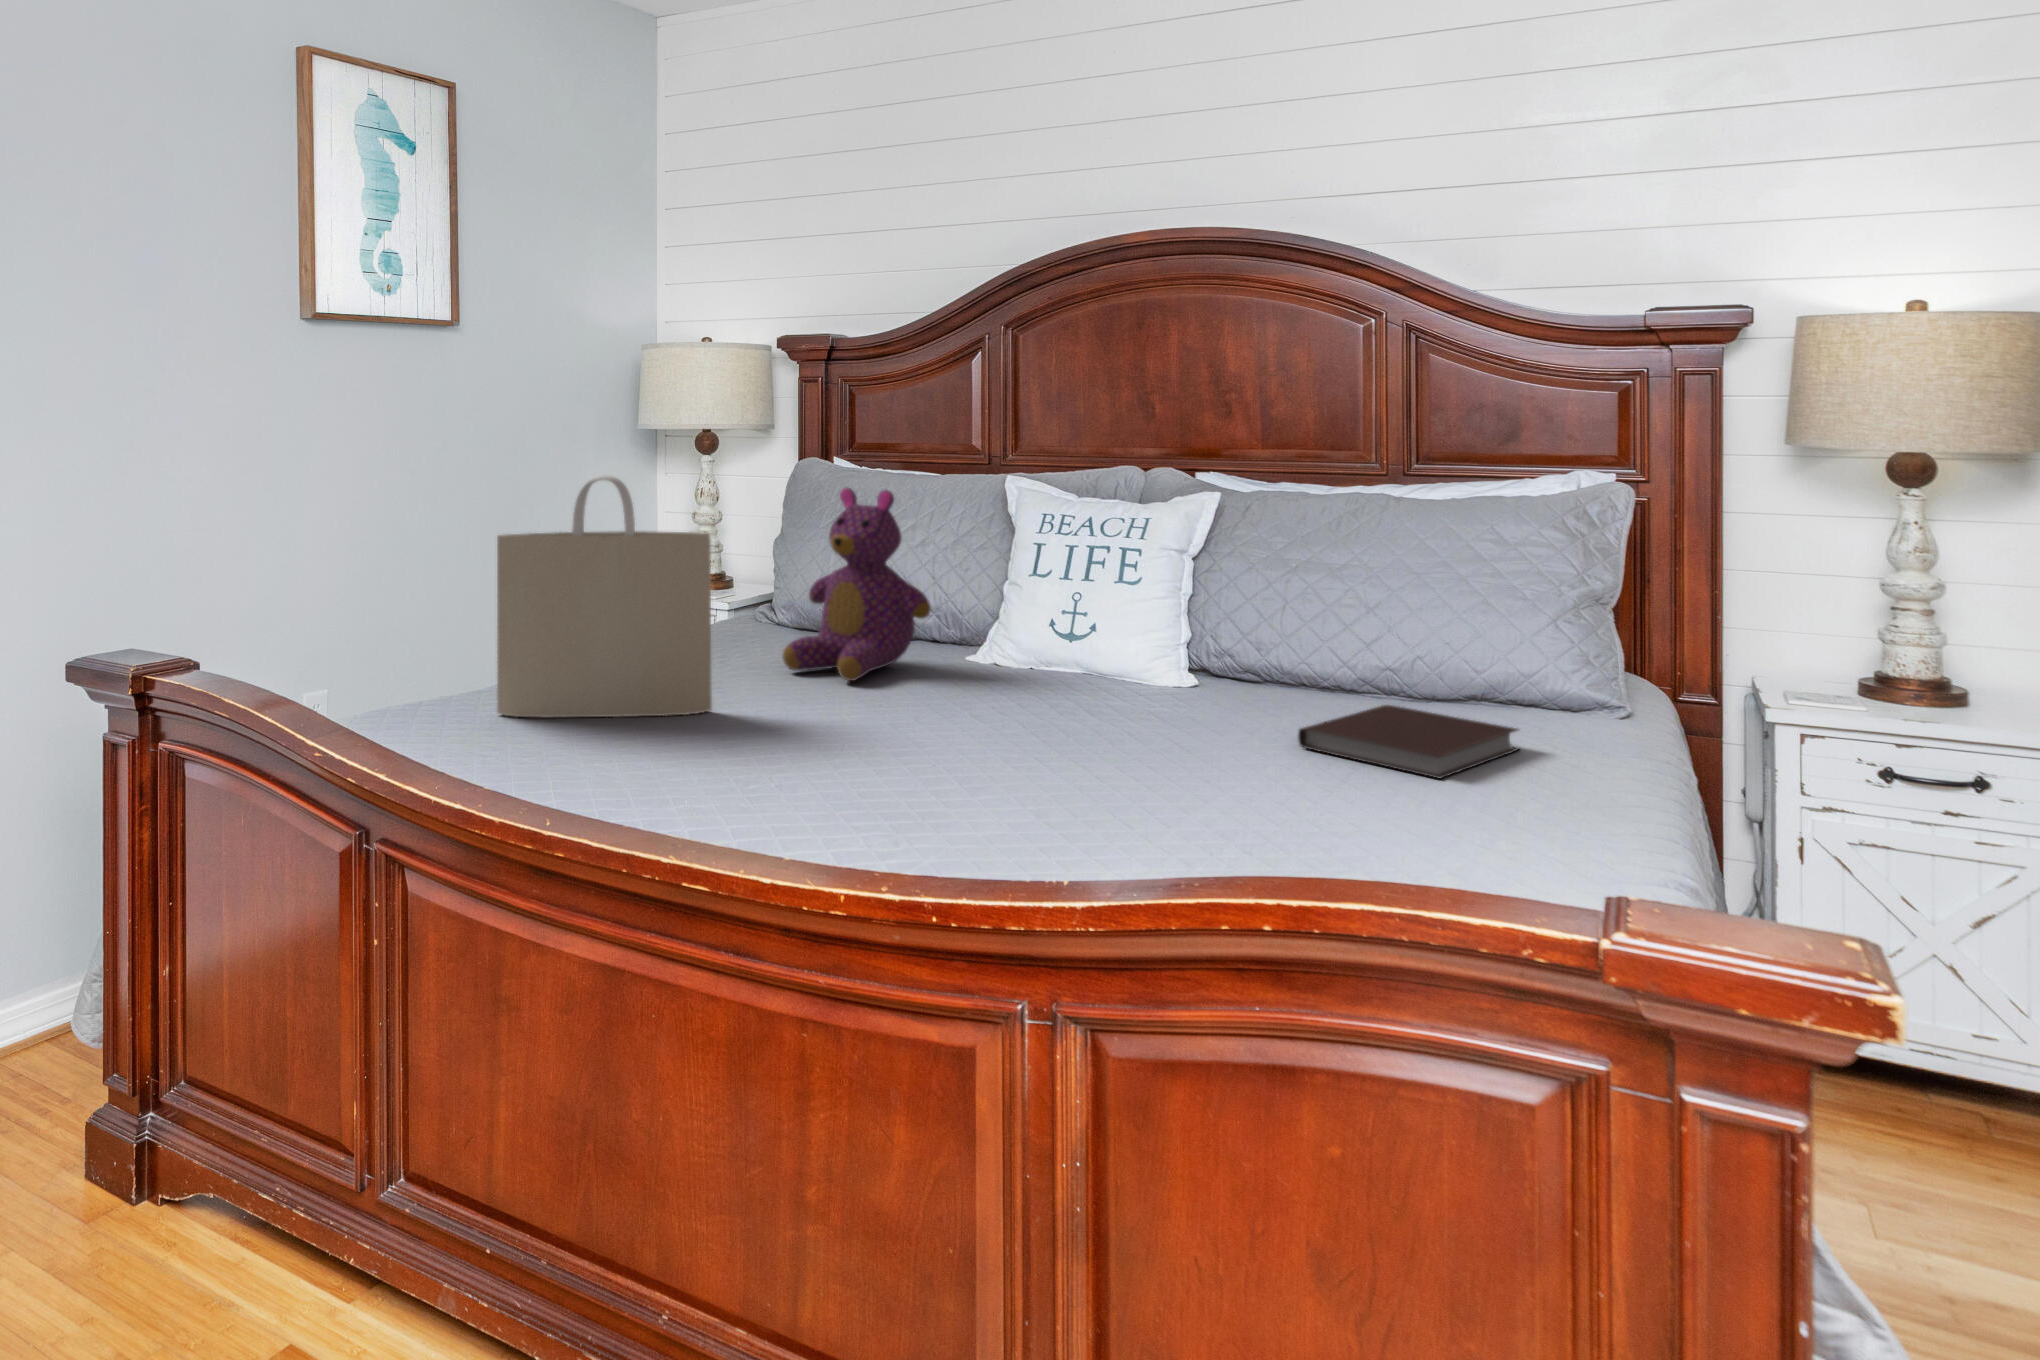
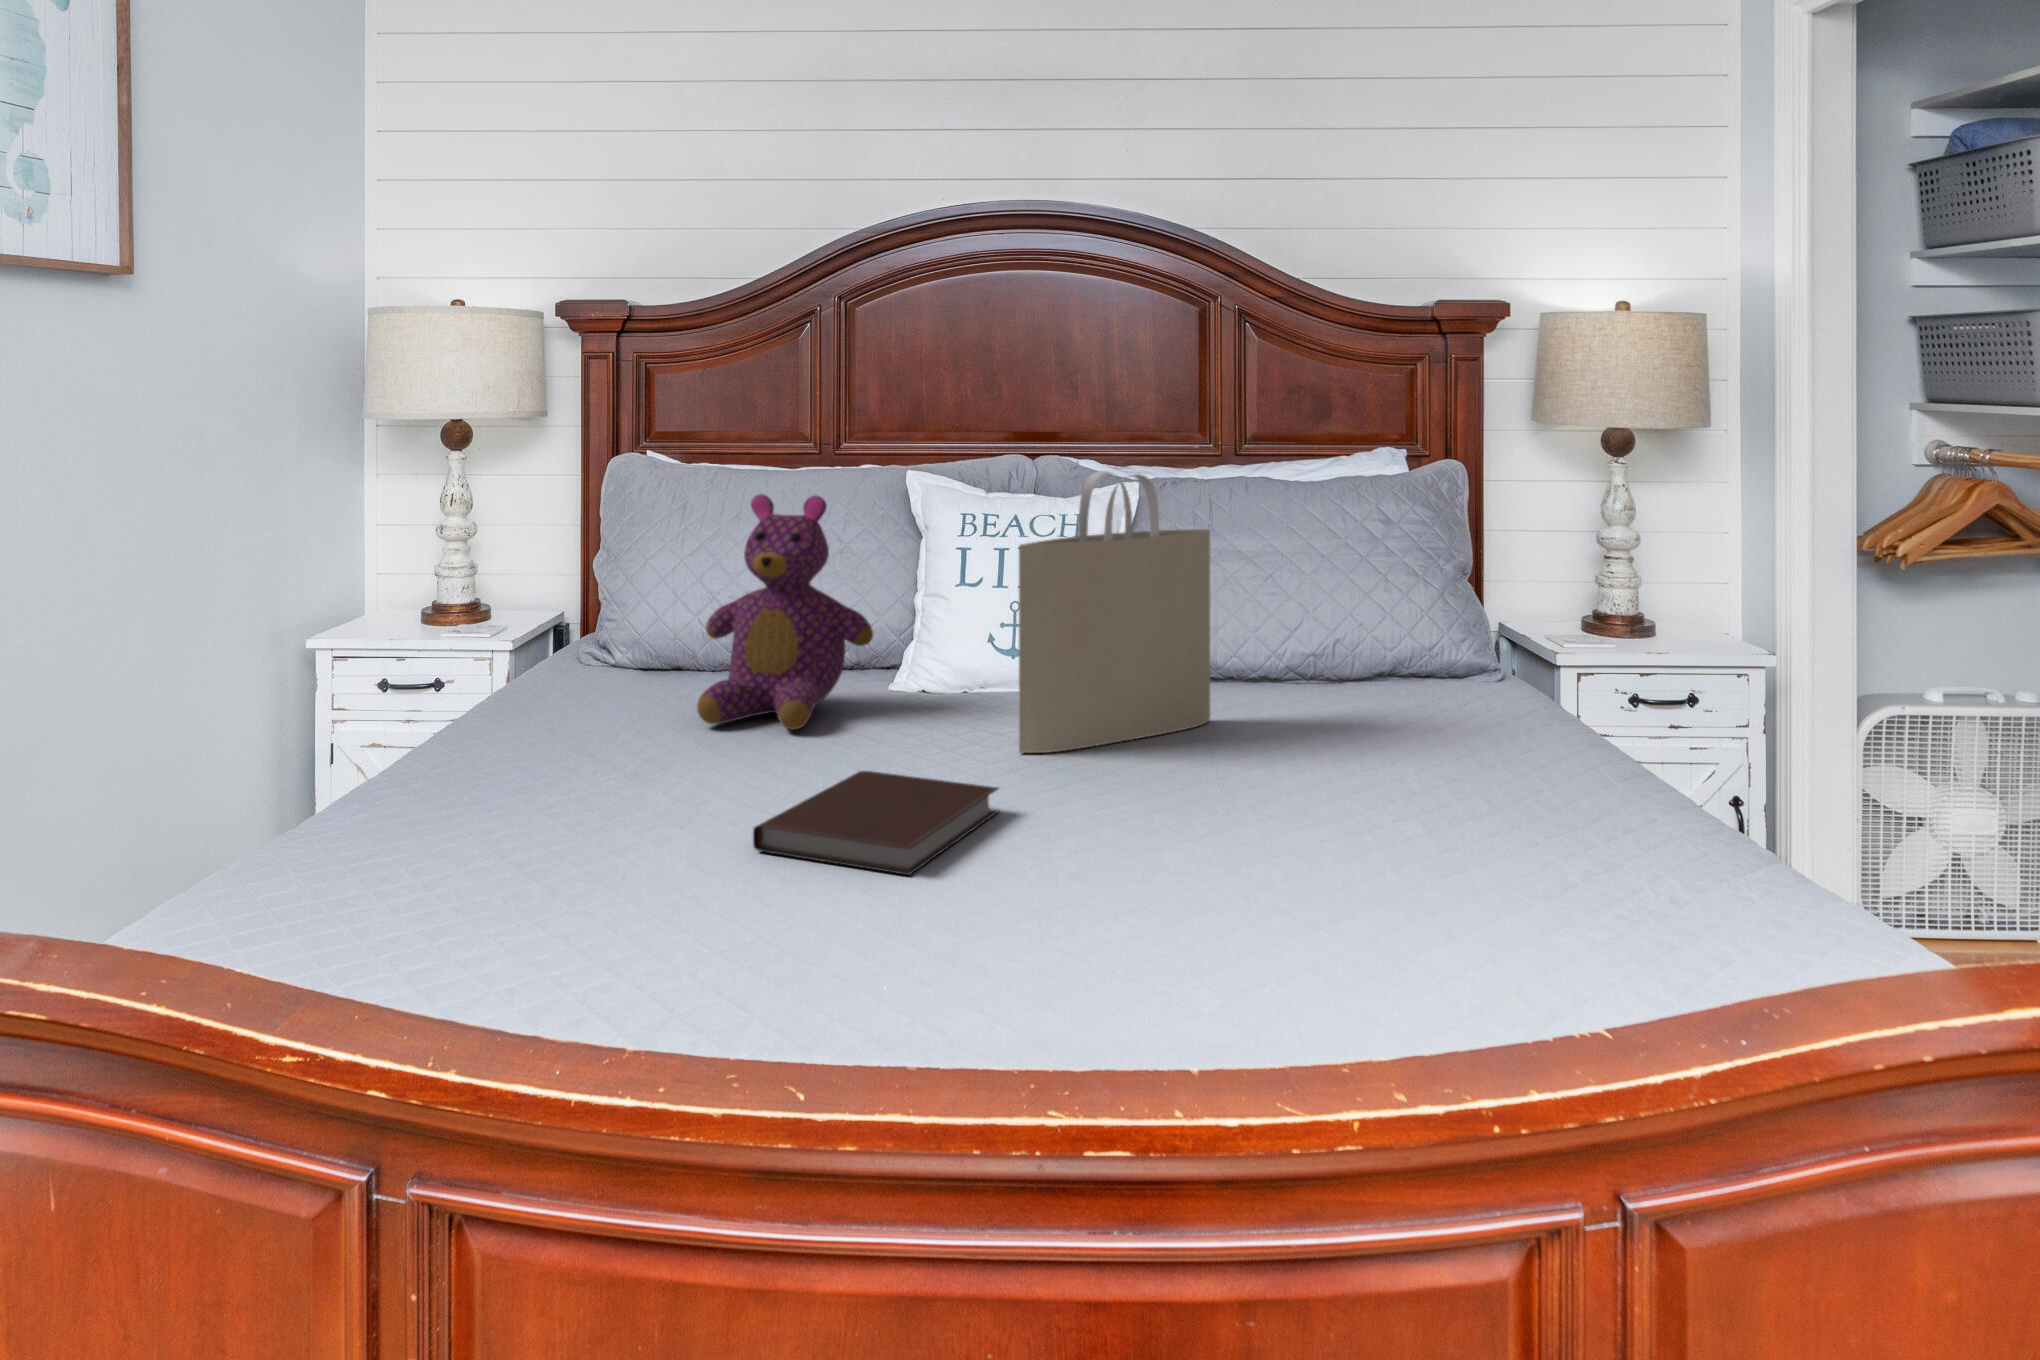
tote bag: present [497,475,712,717] -> present [1019,471,1210,753]
notebook: present [1298,705,1518,779] -> present [753,771,998,875]

